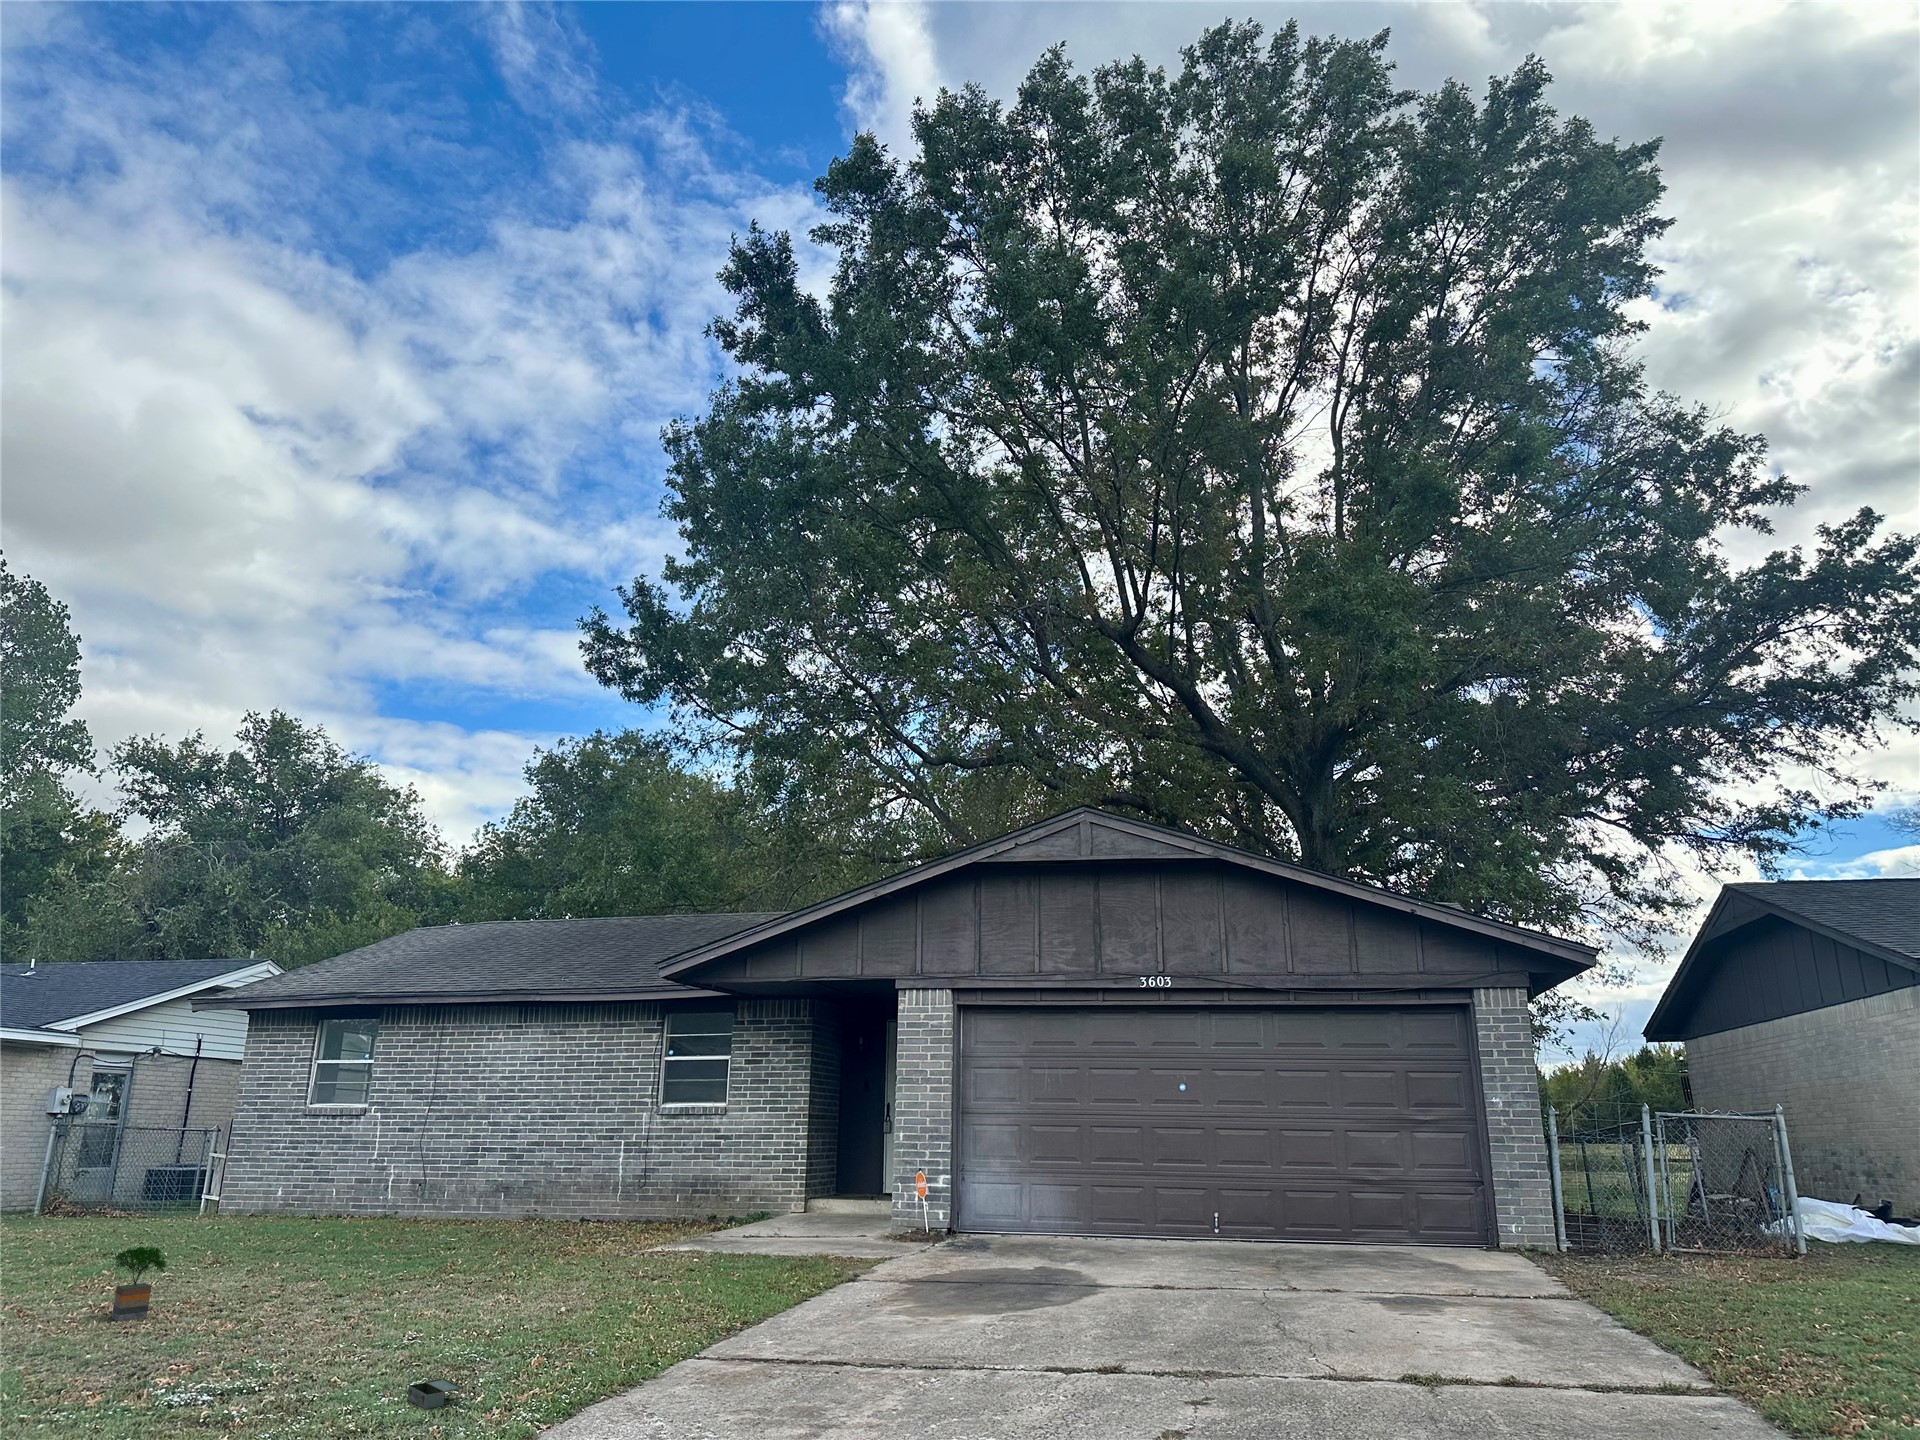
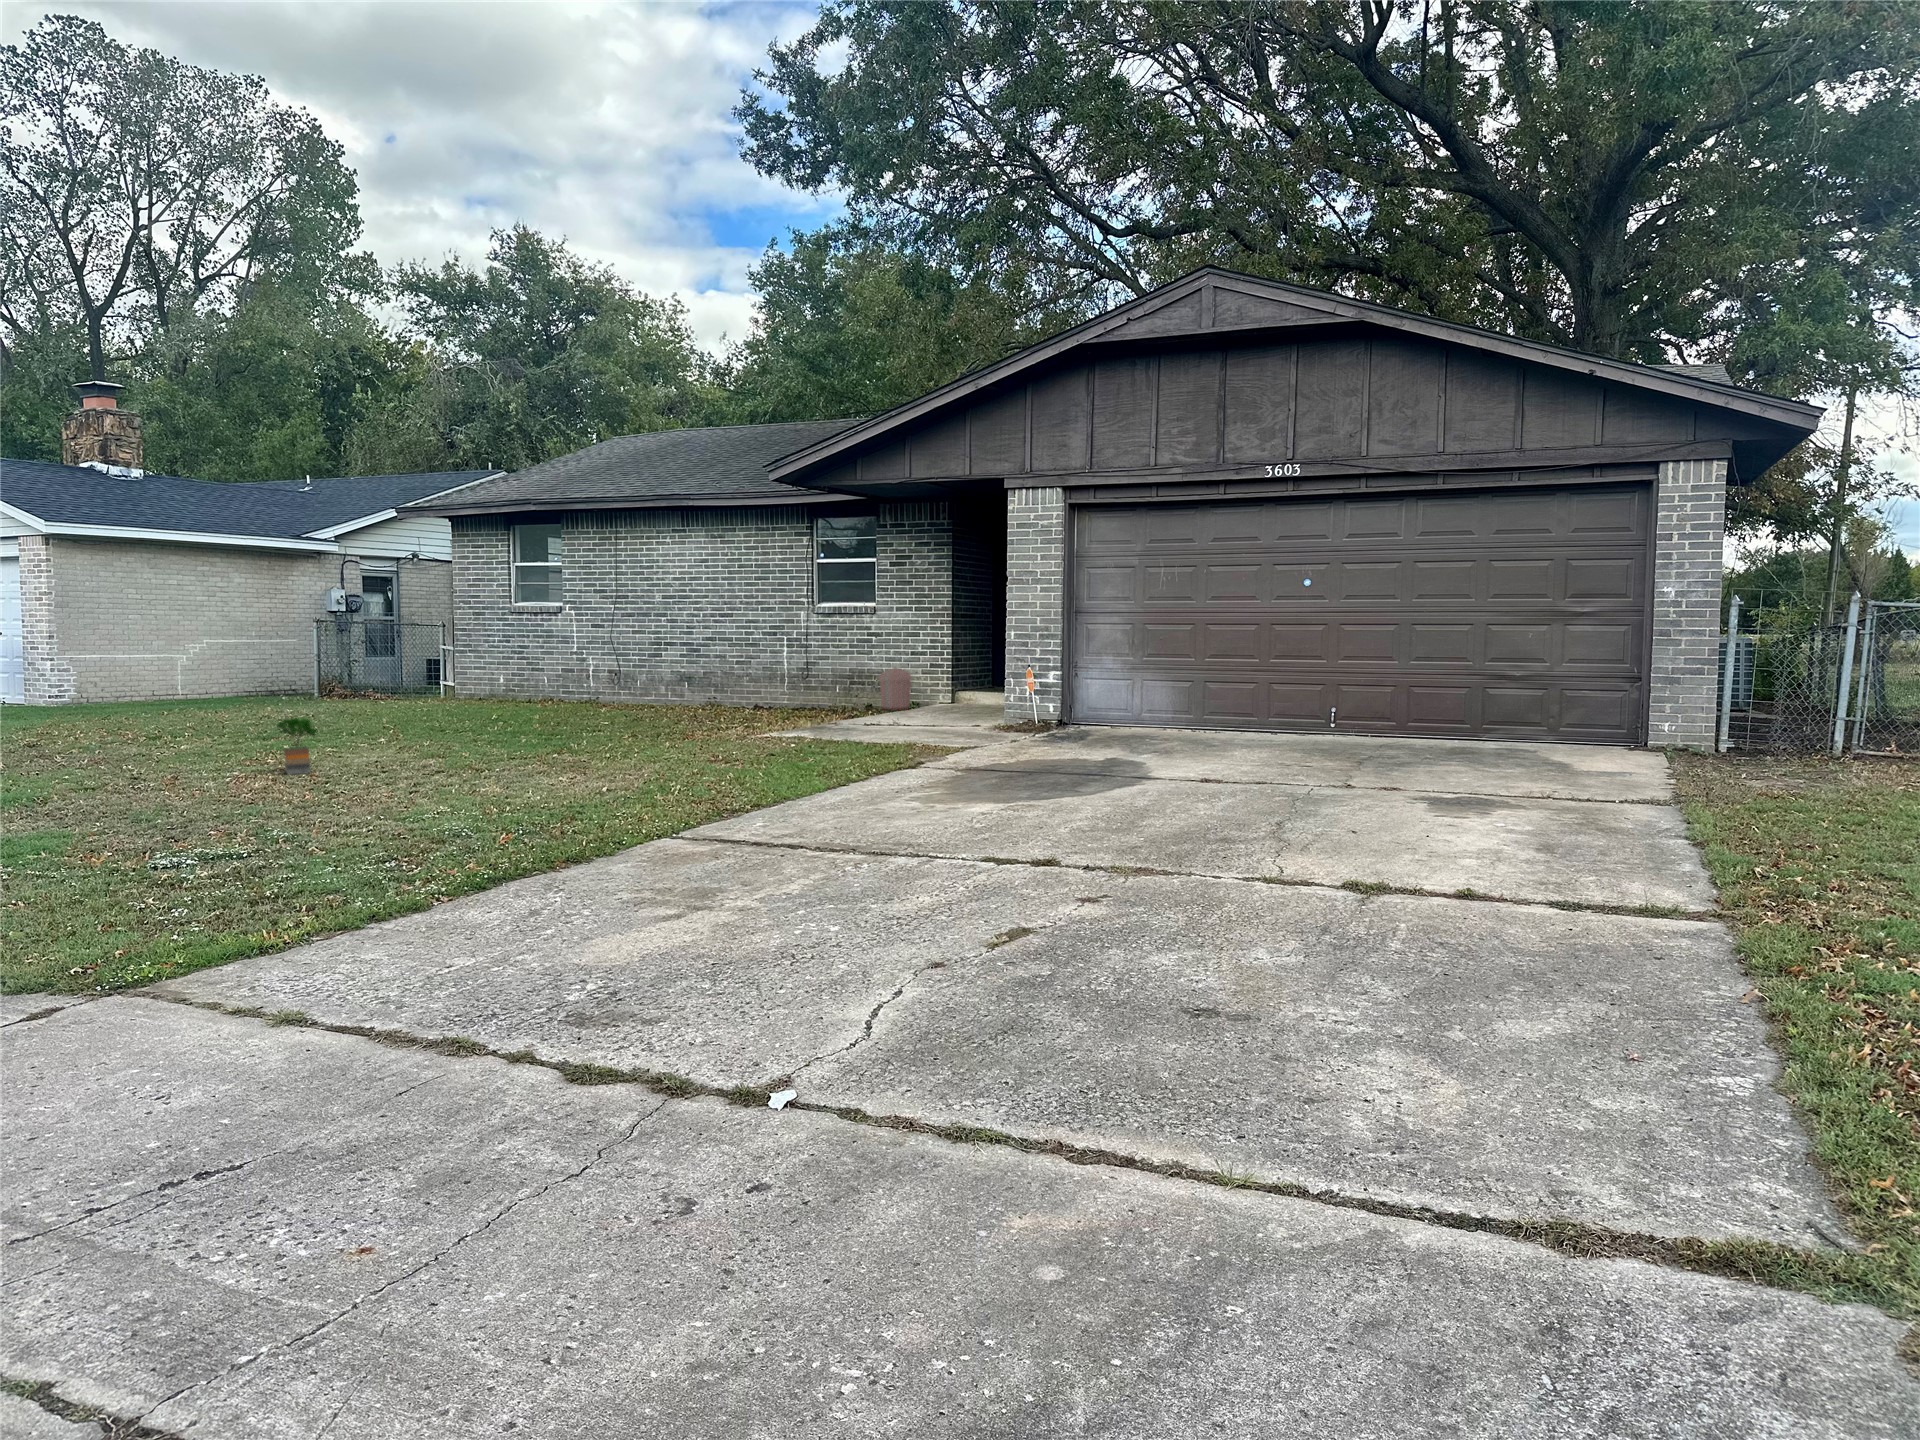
trash can: none [731,1171,766,1219] -> present [878,667,912,711]
toolbox: present [407,1379,462,1409] -> none [430,825,468,847]

